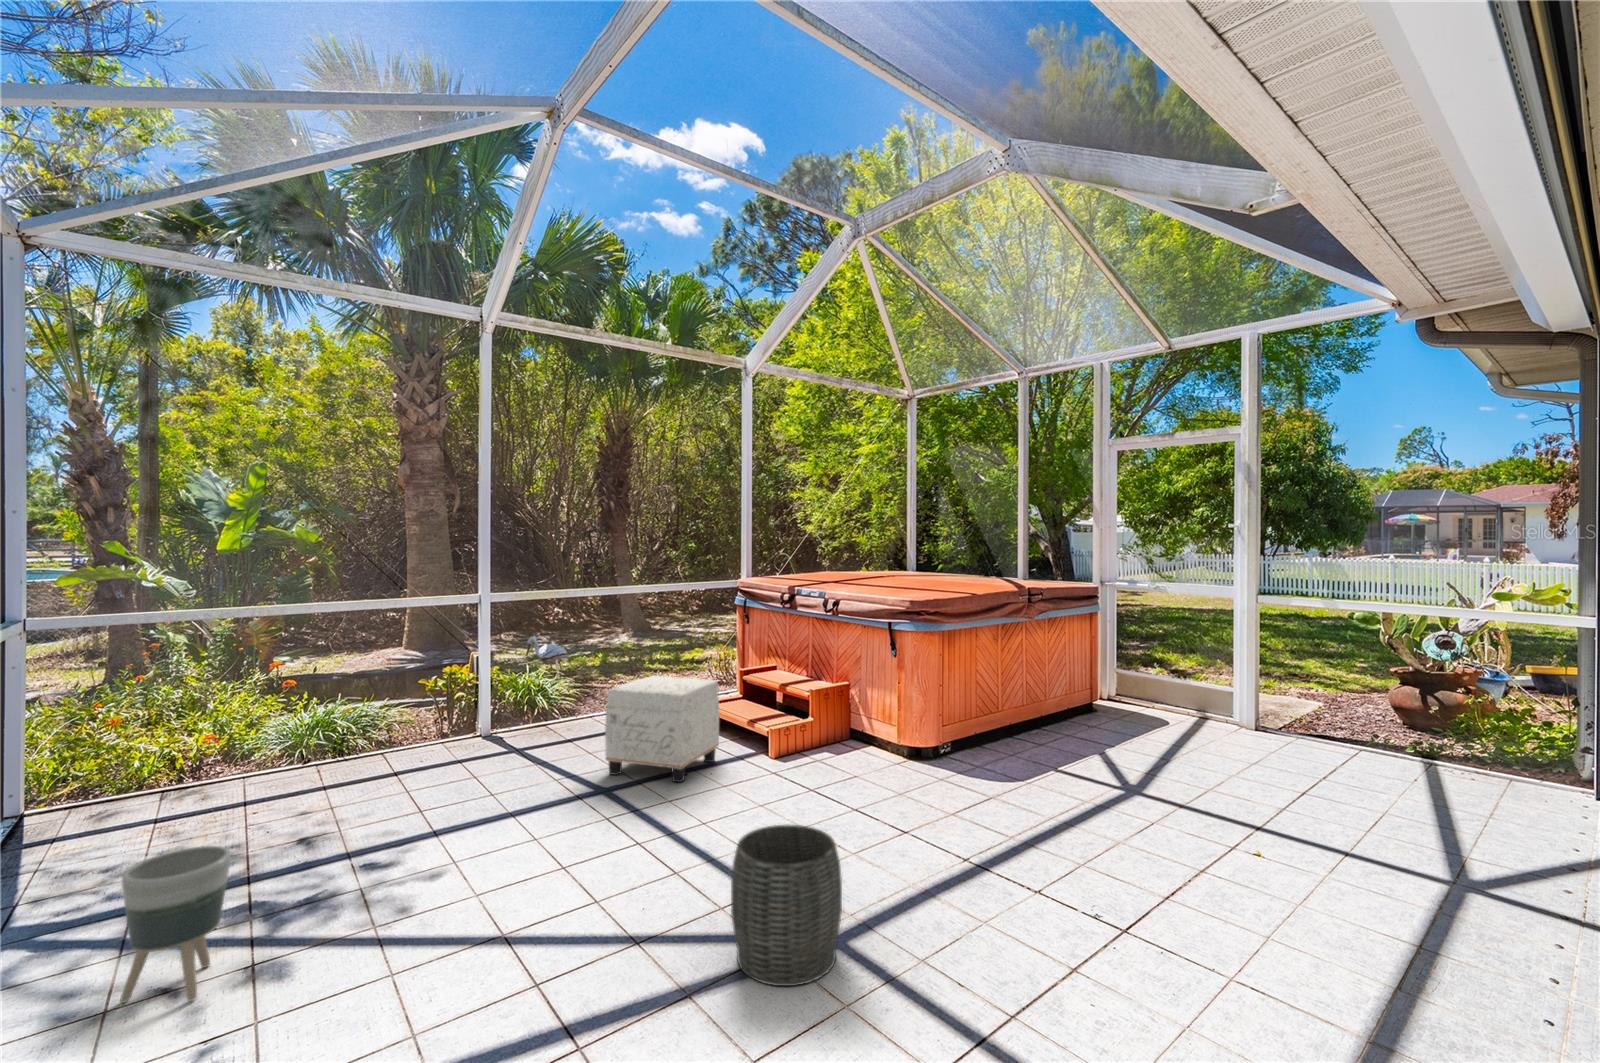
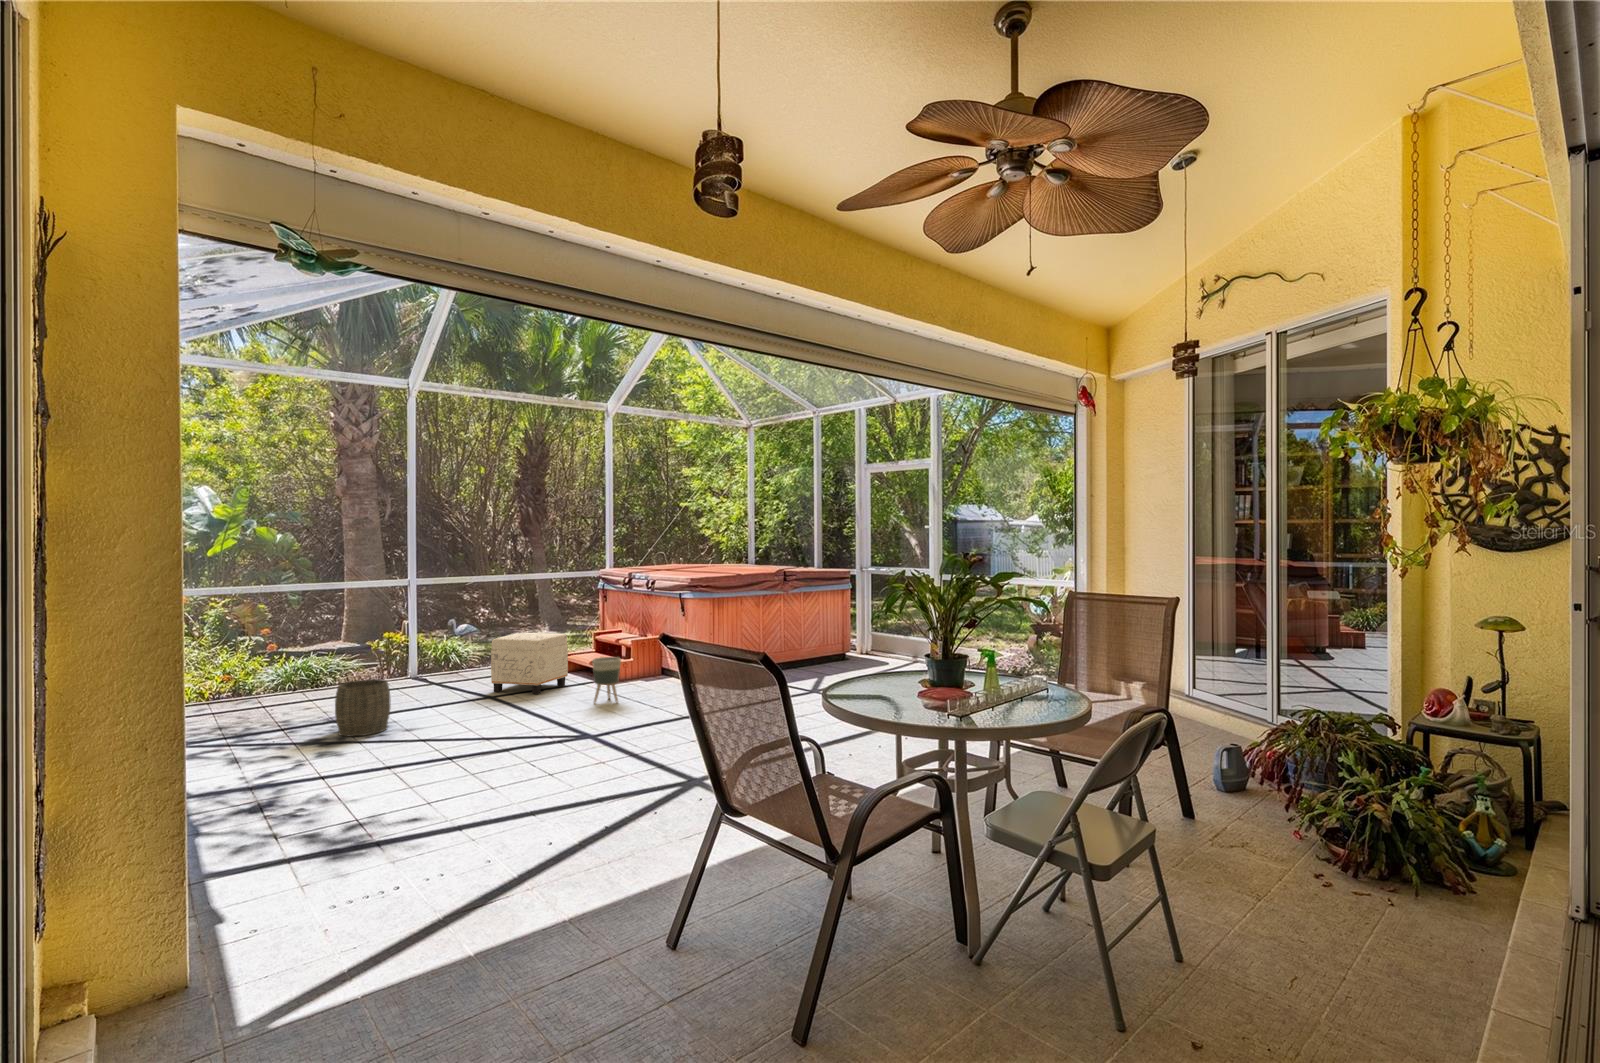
woven basket: present [731,824,842,986] -> present [335,679,391,736]
planter: present [120,846,231,1003] -> present [592,657,621,703]

